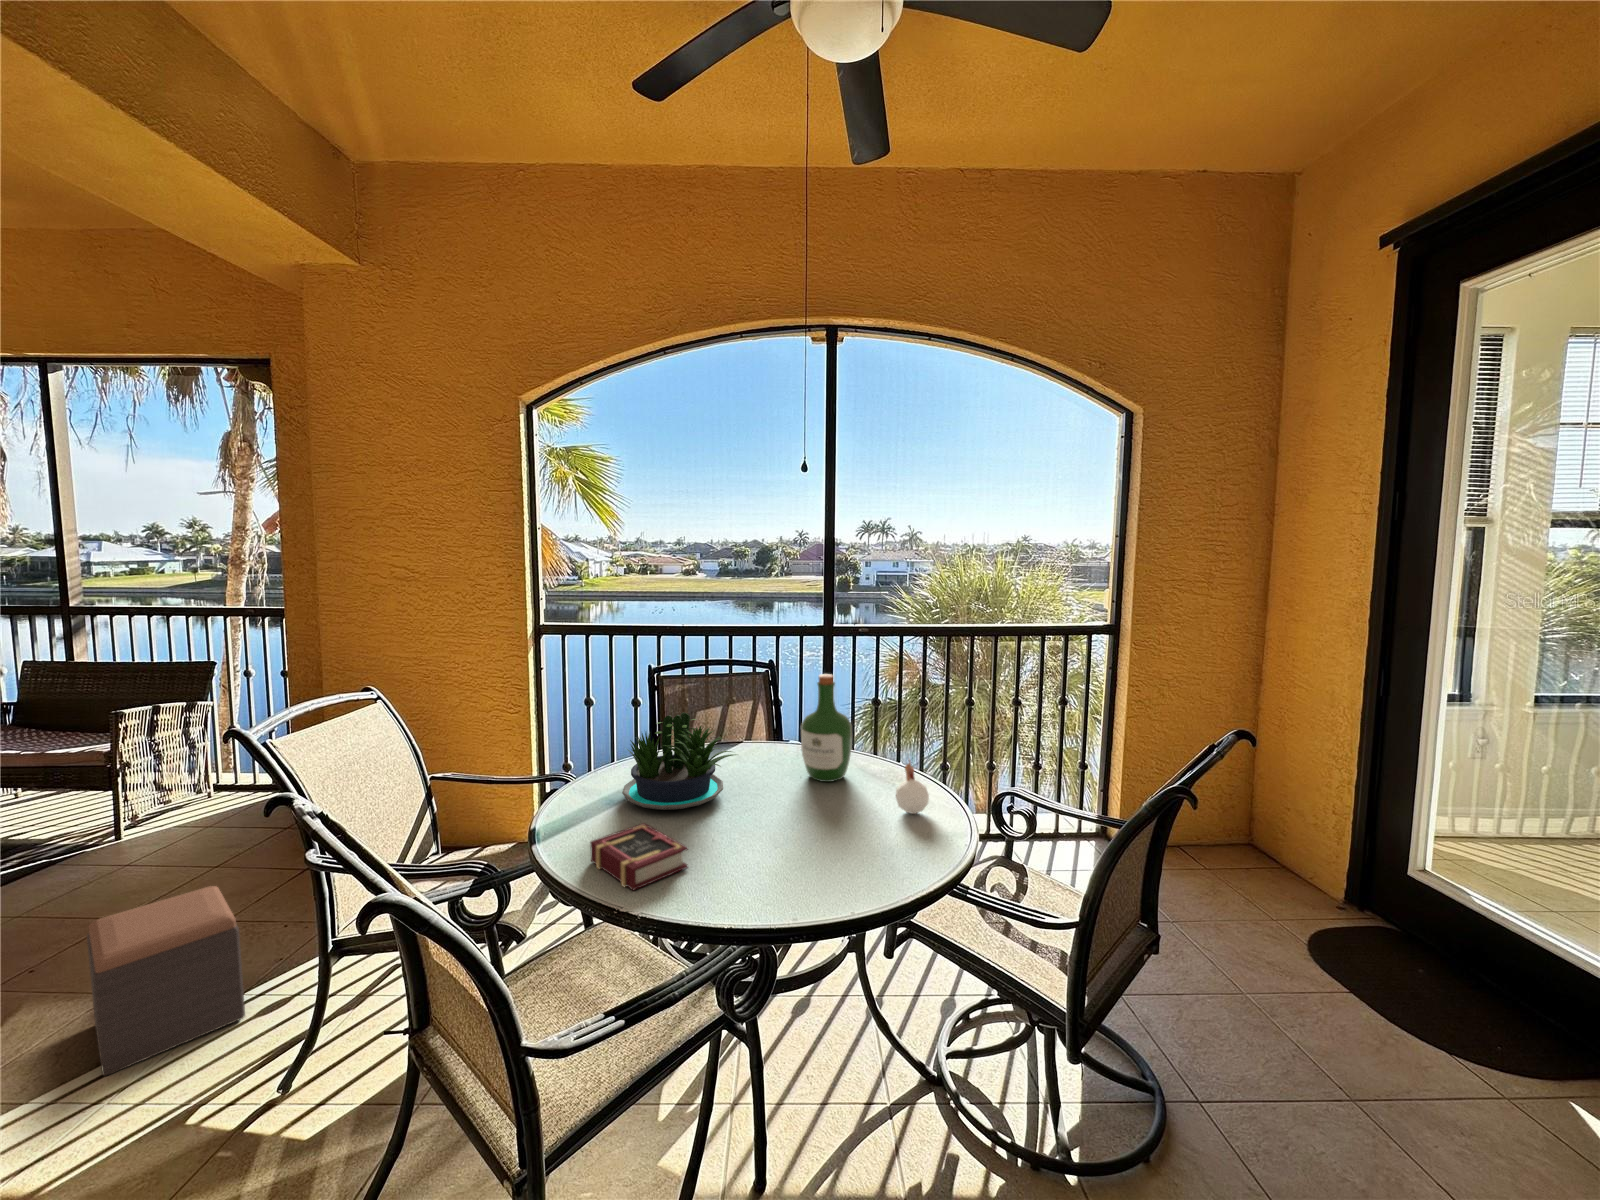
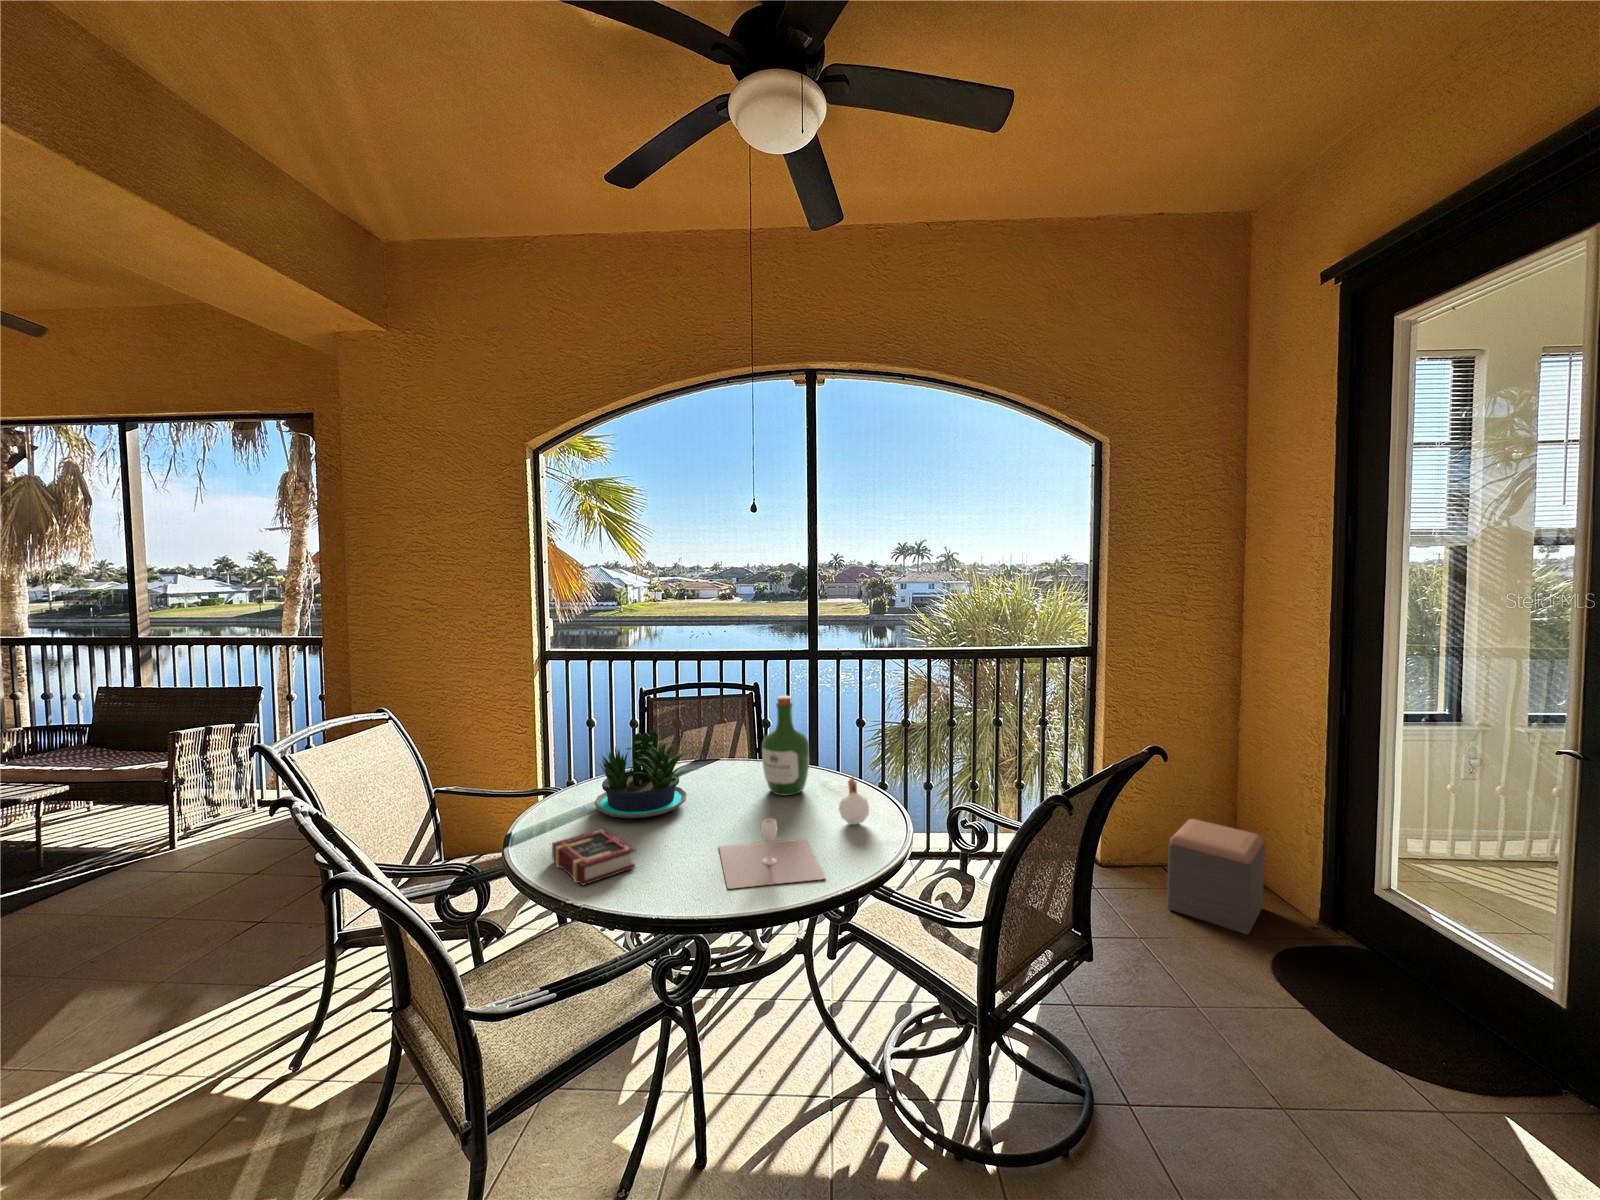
wine glass: none [773,810,904,891] -> present [719,818,826,889]
footstool: present [87,886,245,1076] -> present [1167,819,1265,935]

